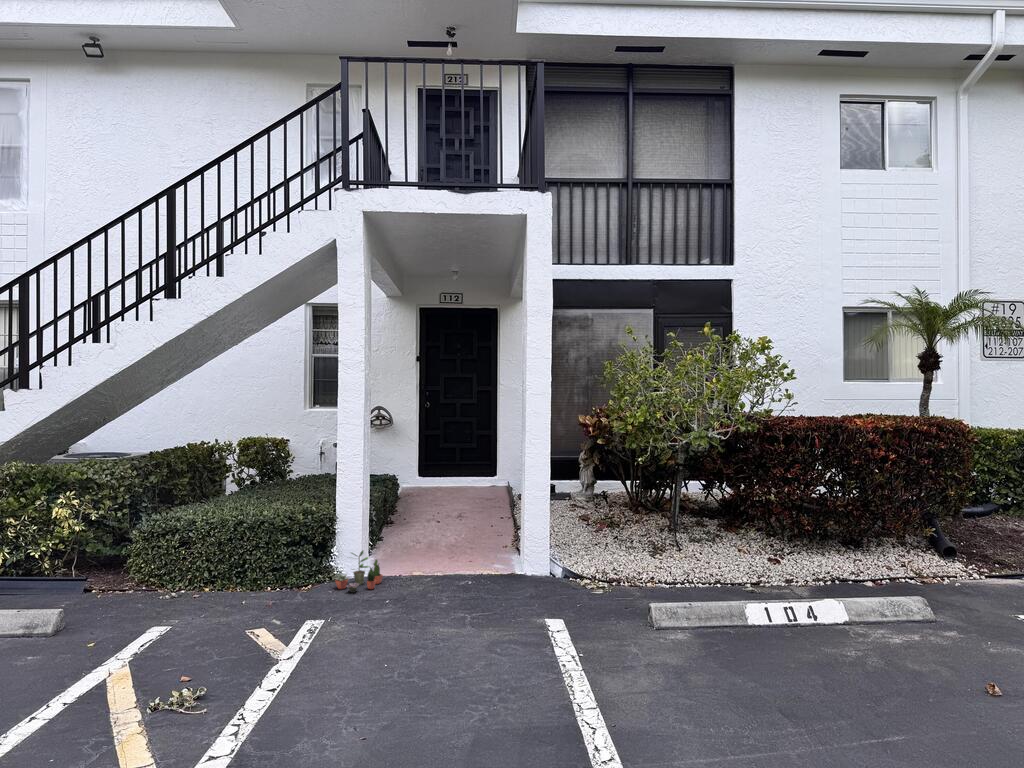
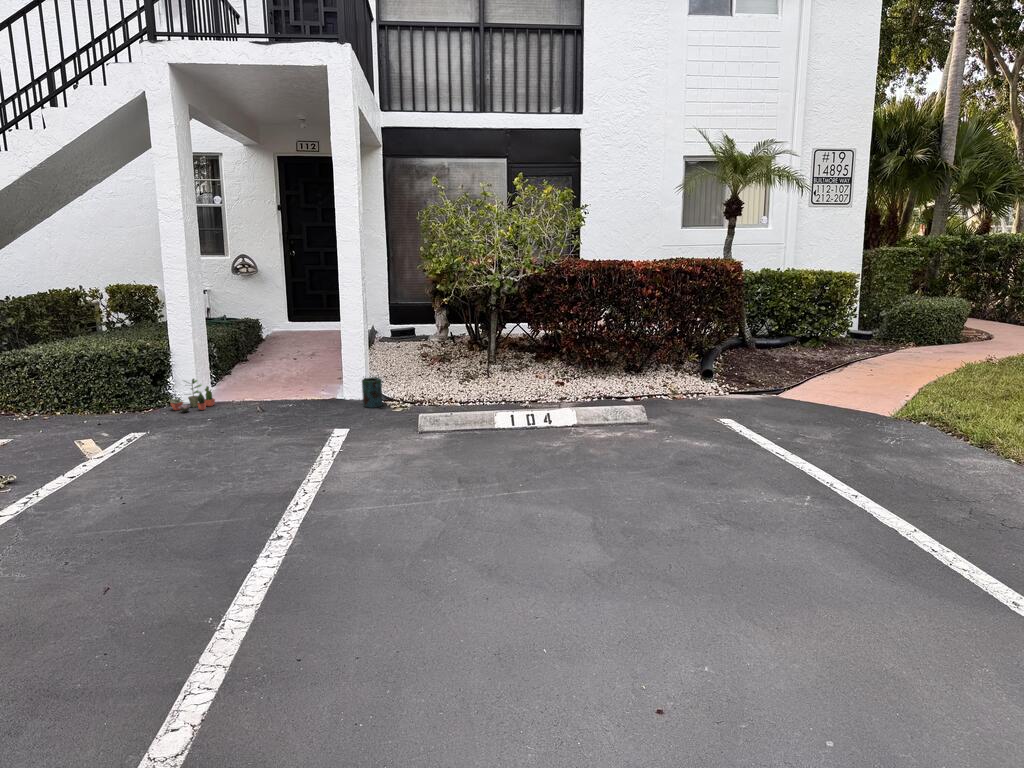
watering can: none [549,543,582,589] -> present [362,377,383,408]

